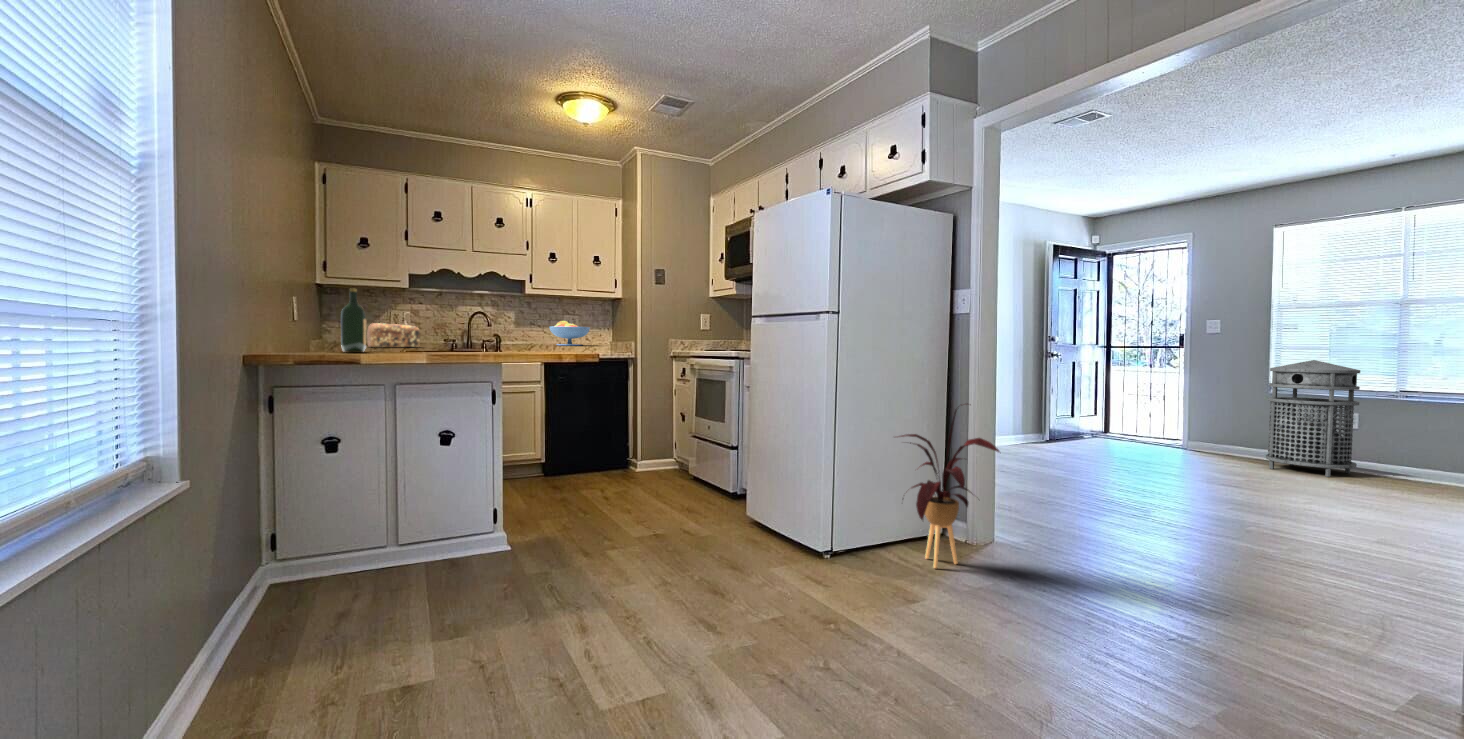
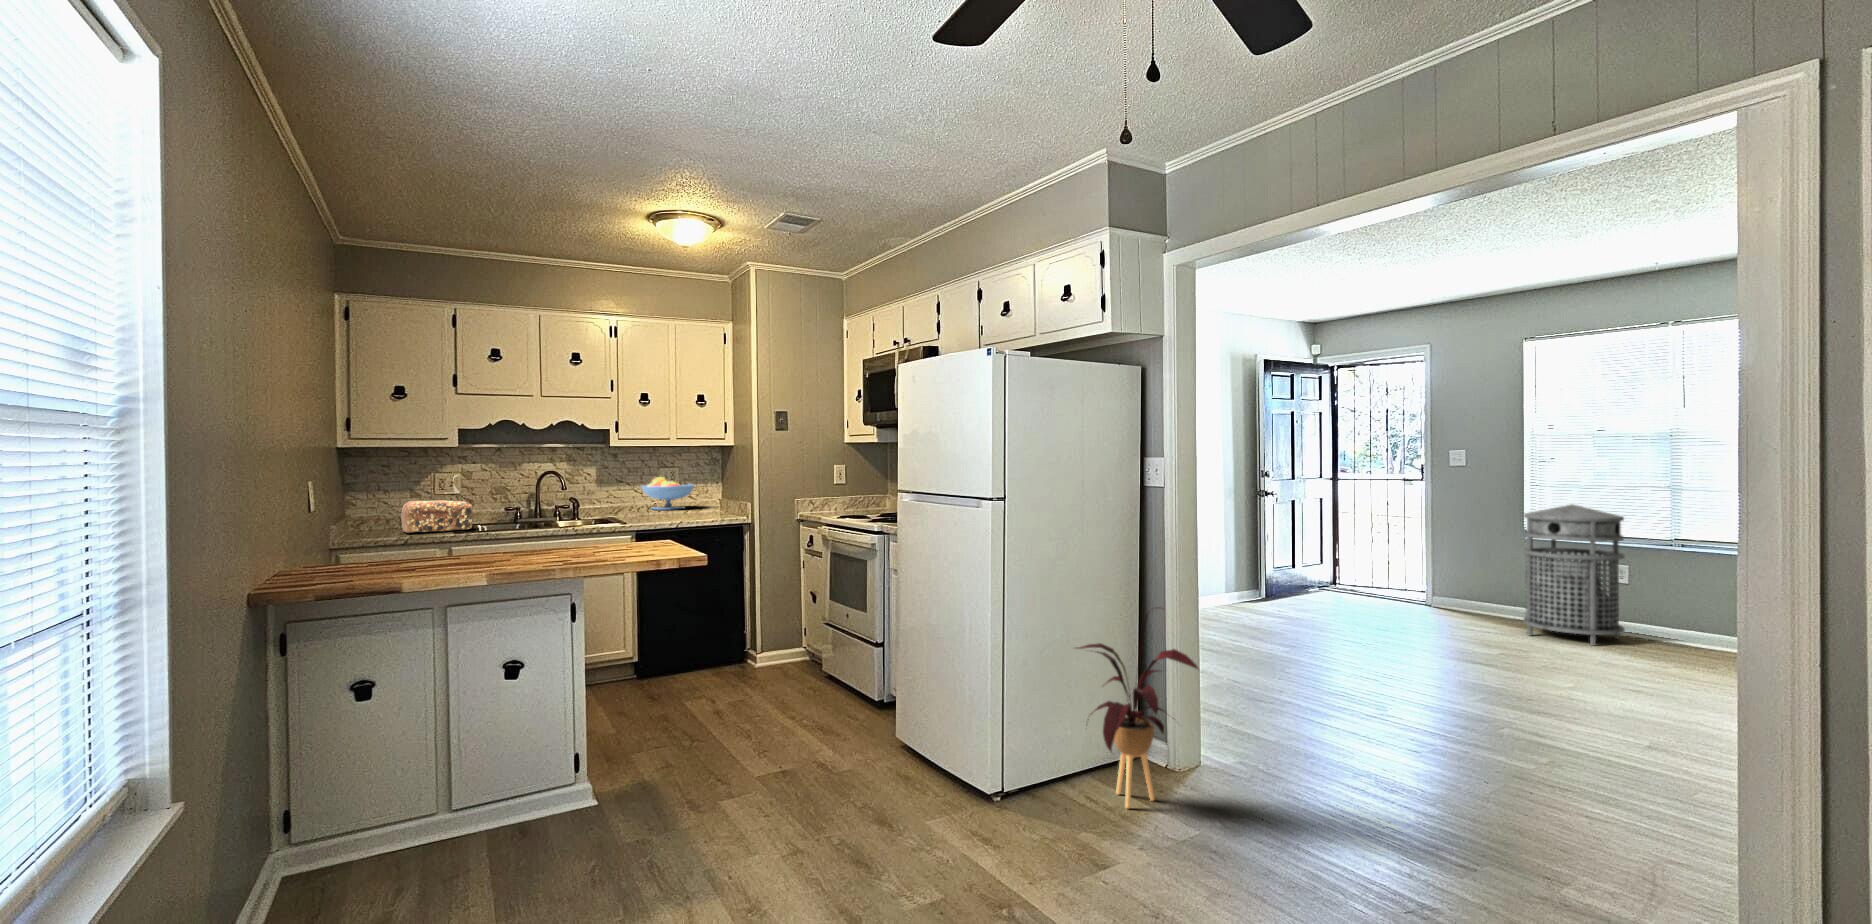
wine bottle: present [341,289,366,352] -> none [372,476,405,558]

